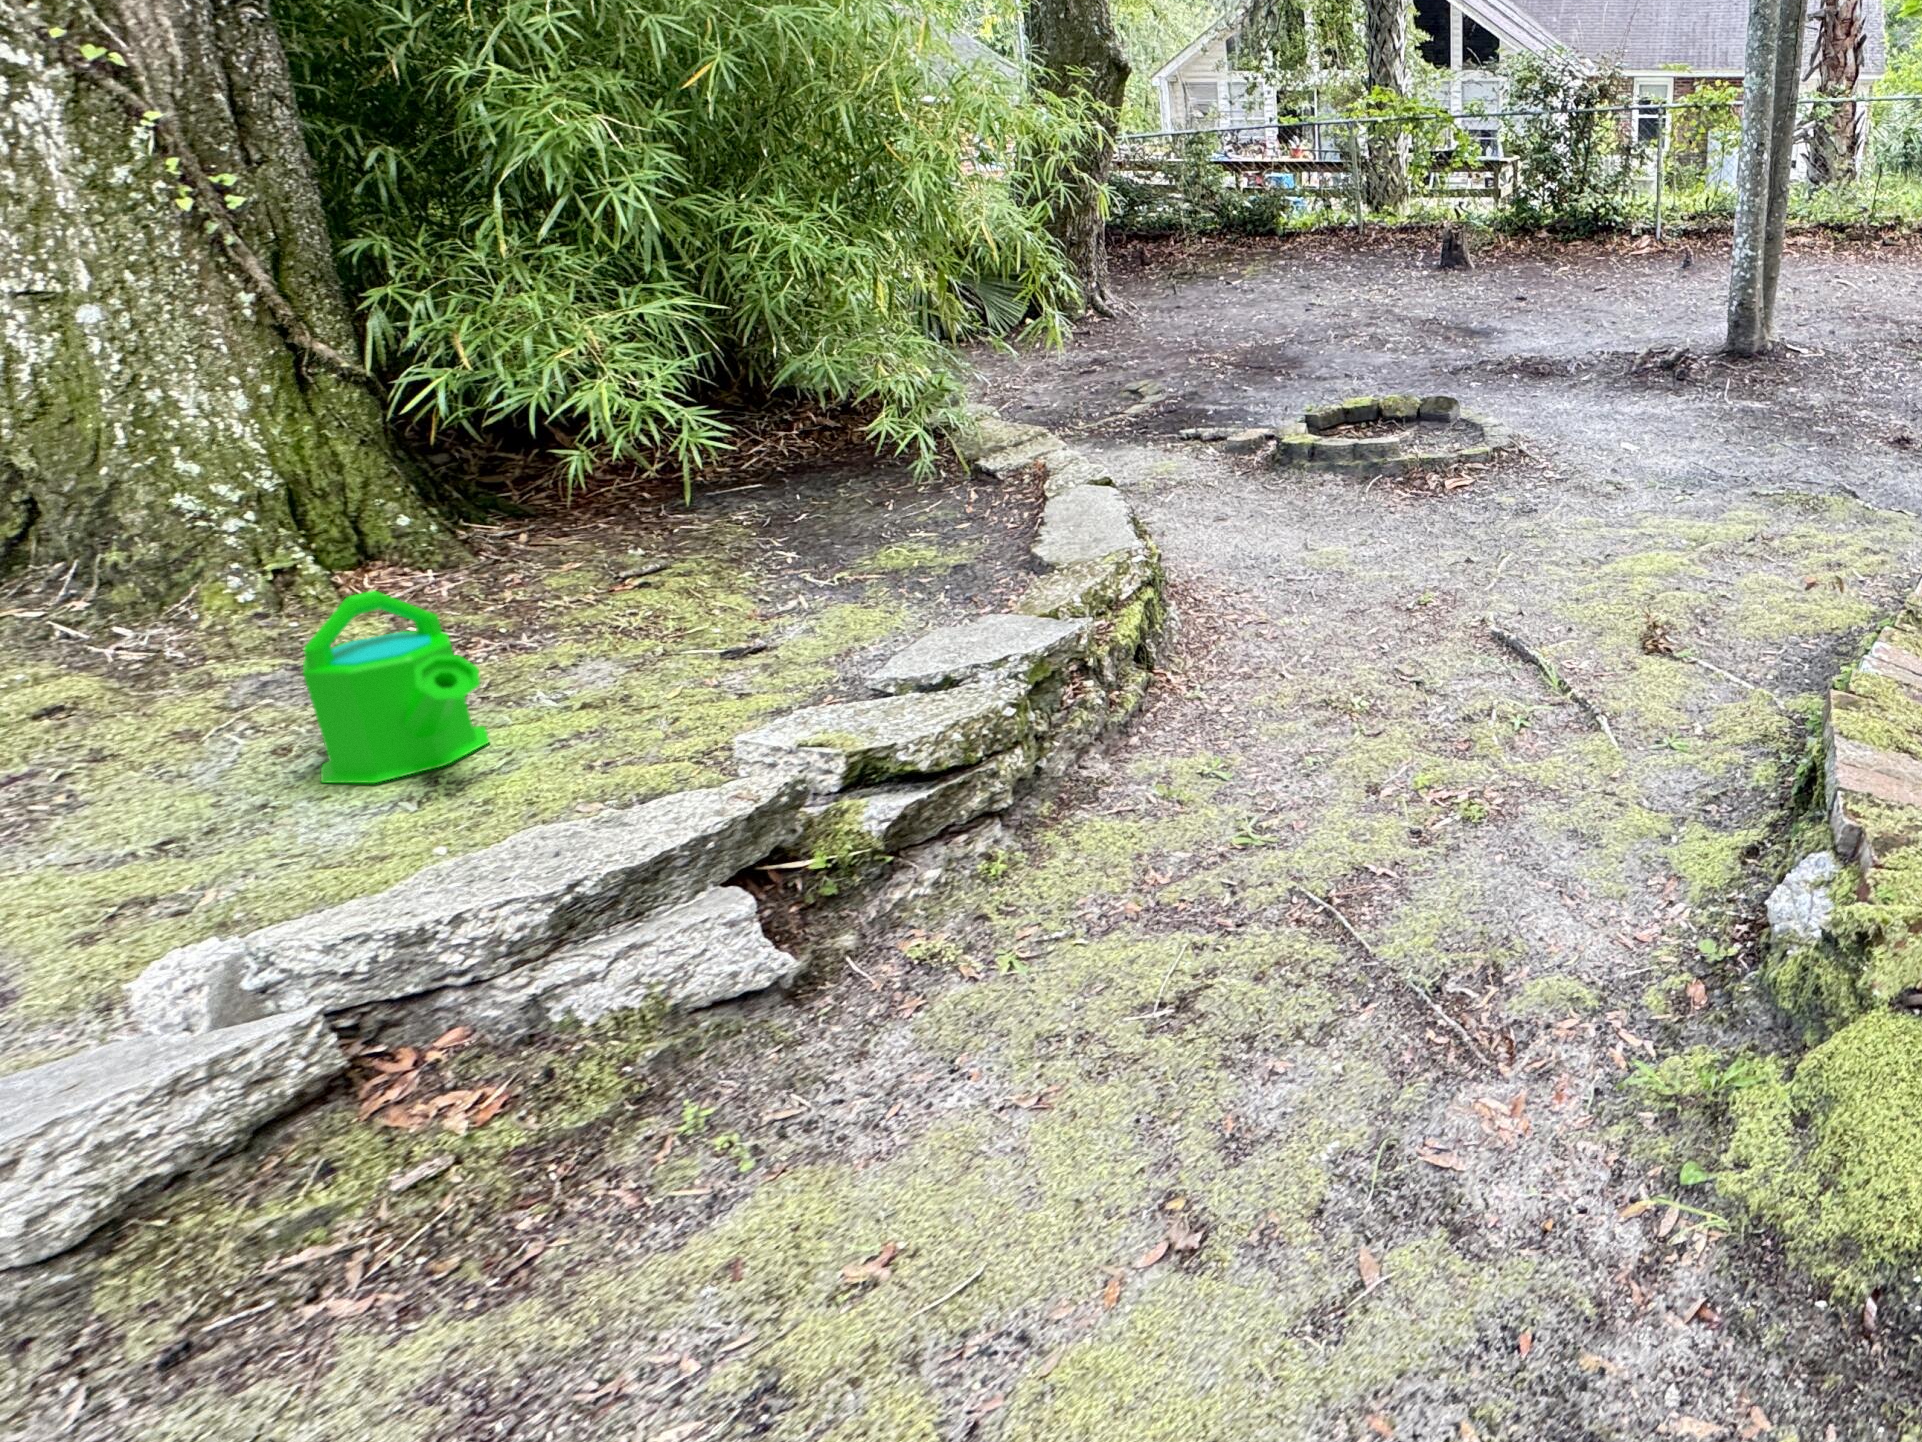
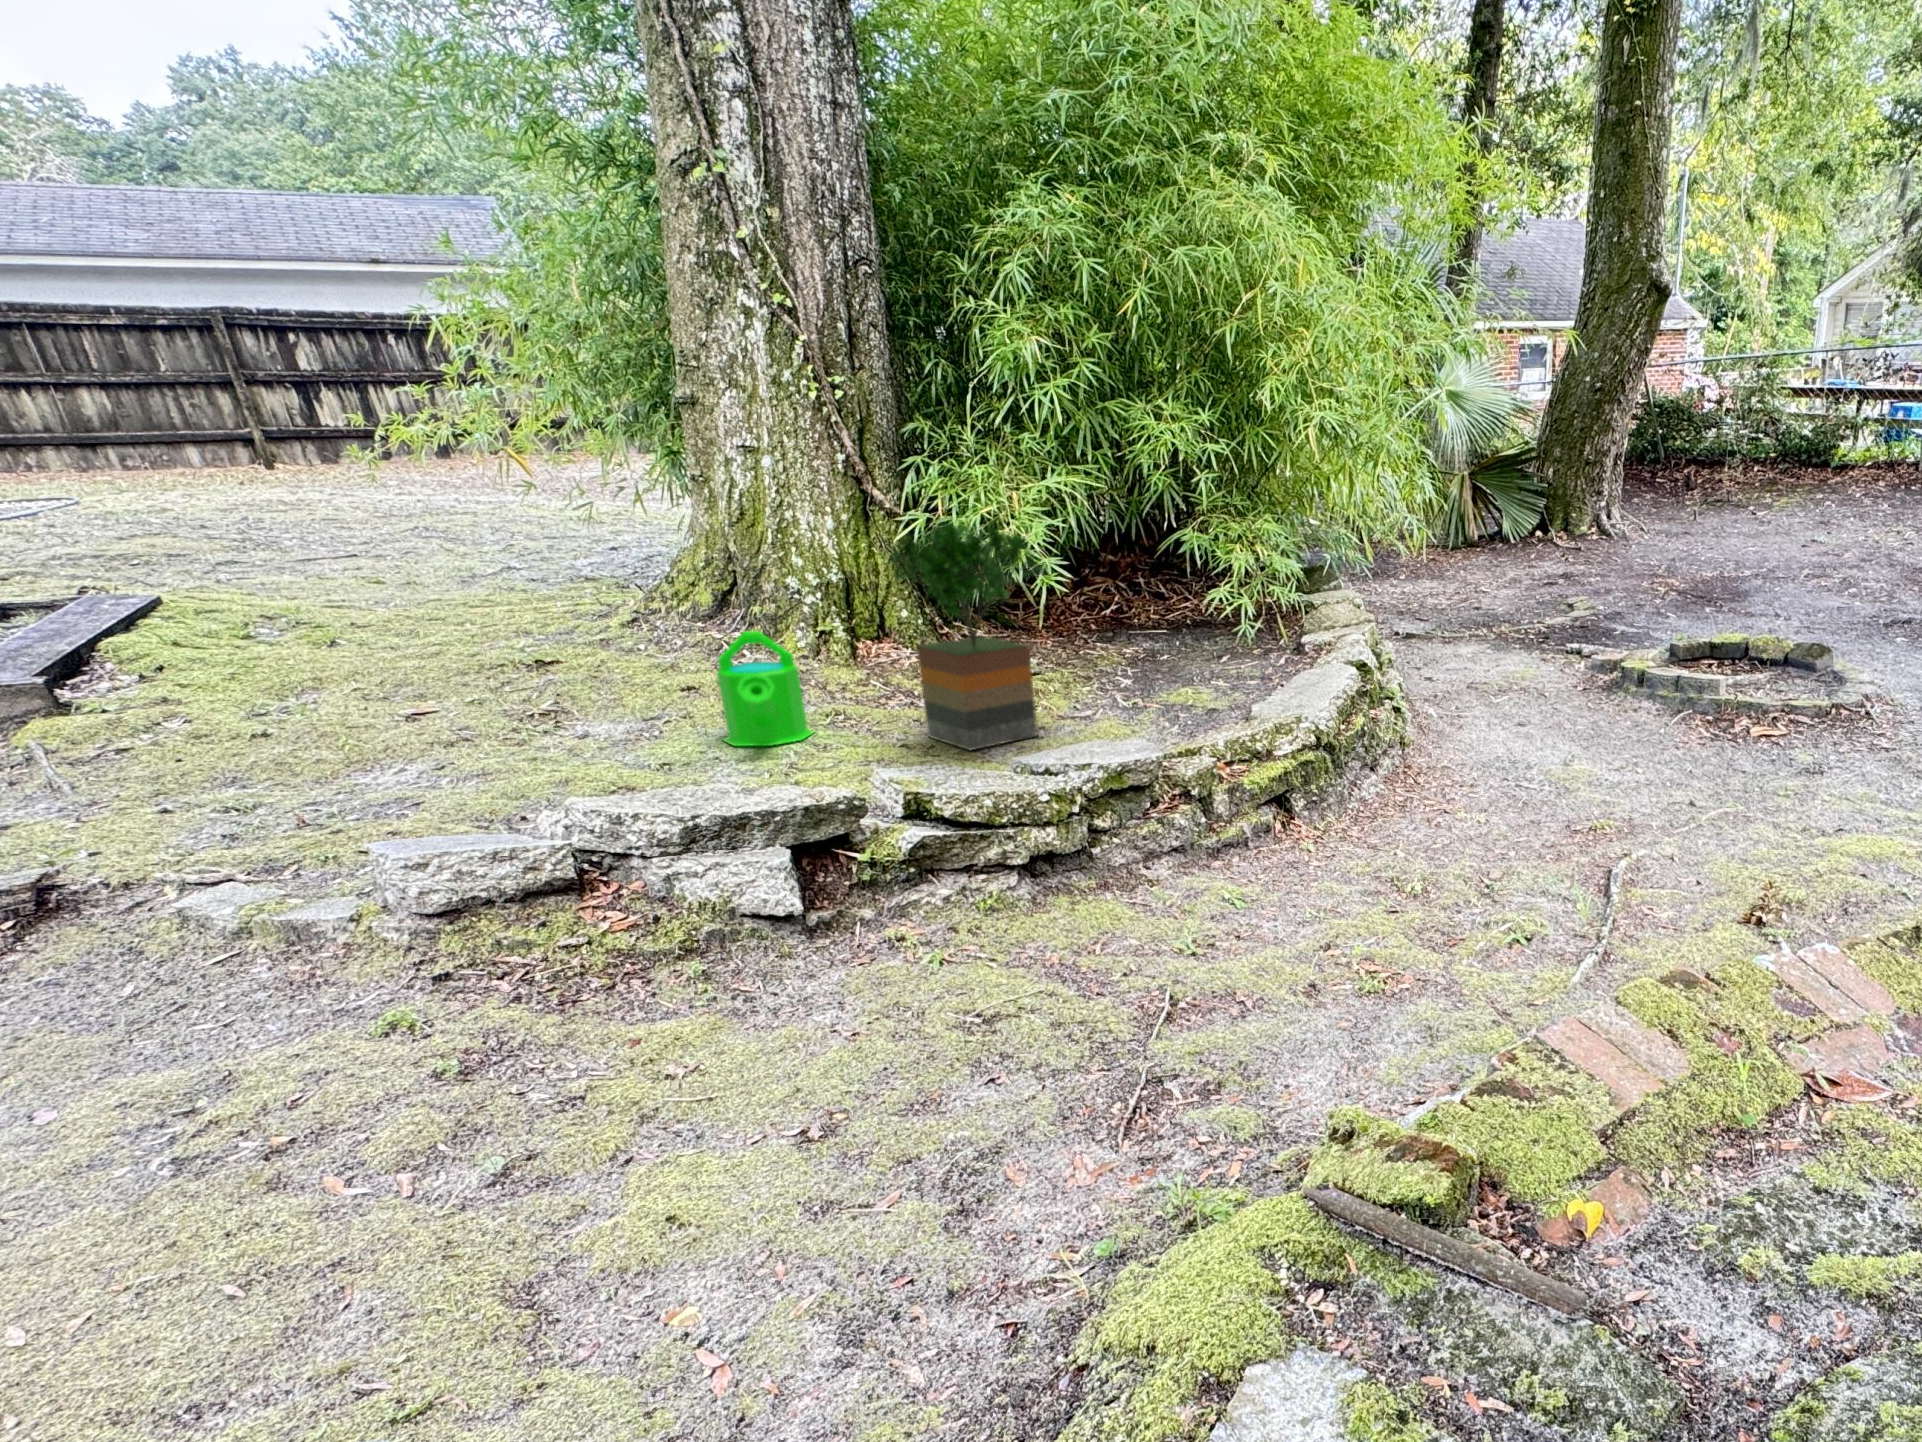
potted tree: none [635,377,865,685] -> present [888,523,1046,750]

